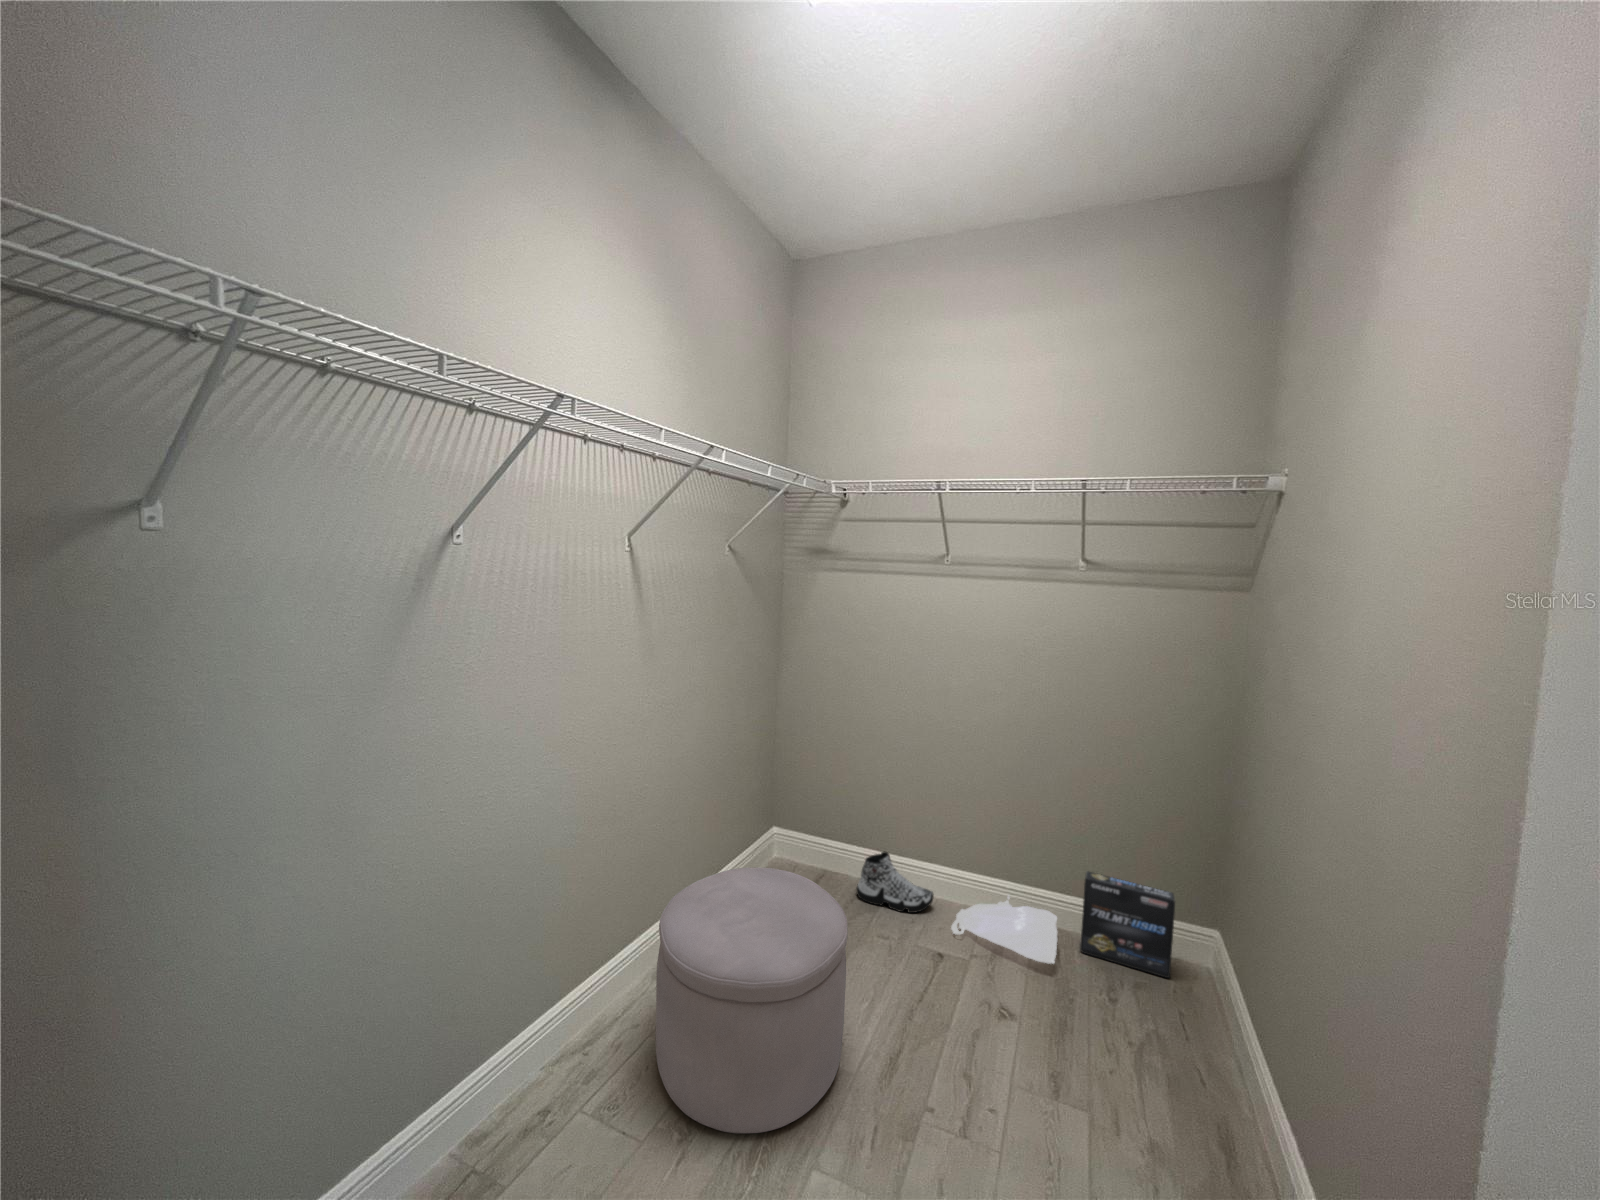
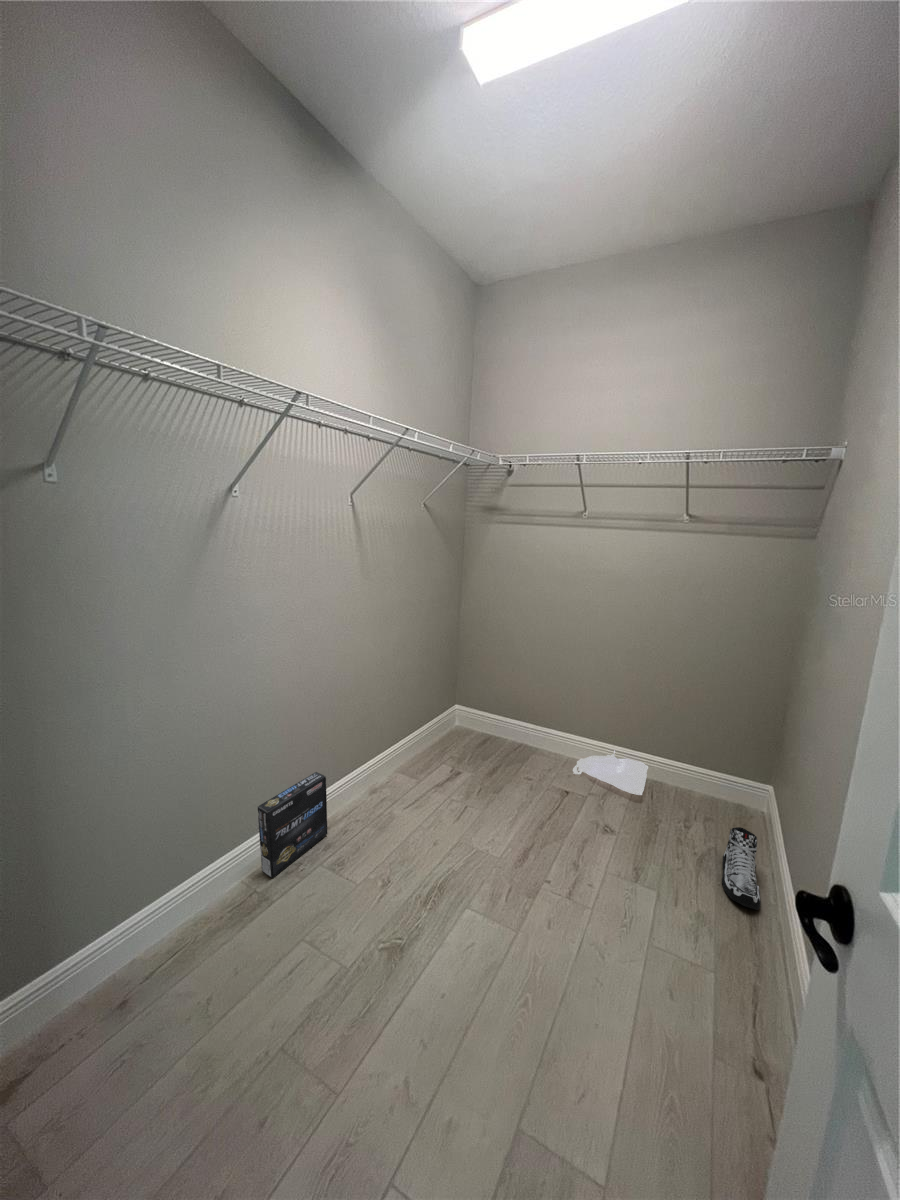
sneaker: present [856,851,934,913] -> present [722,827,761,910]
ottoman: present [656,867,848,1133] -> none [372,721,496,877]
box: present [1080,871,1175,978] -> present [258,772,327,878]

